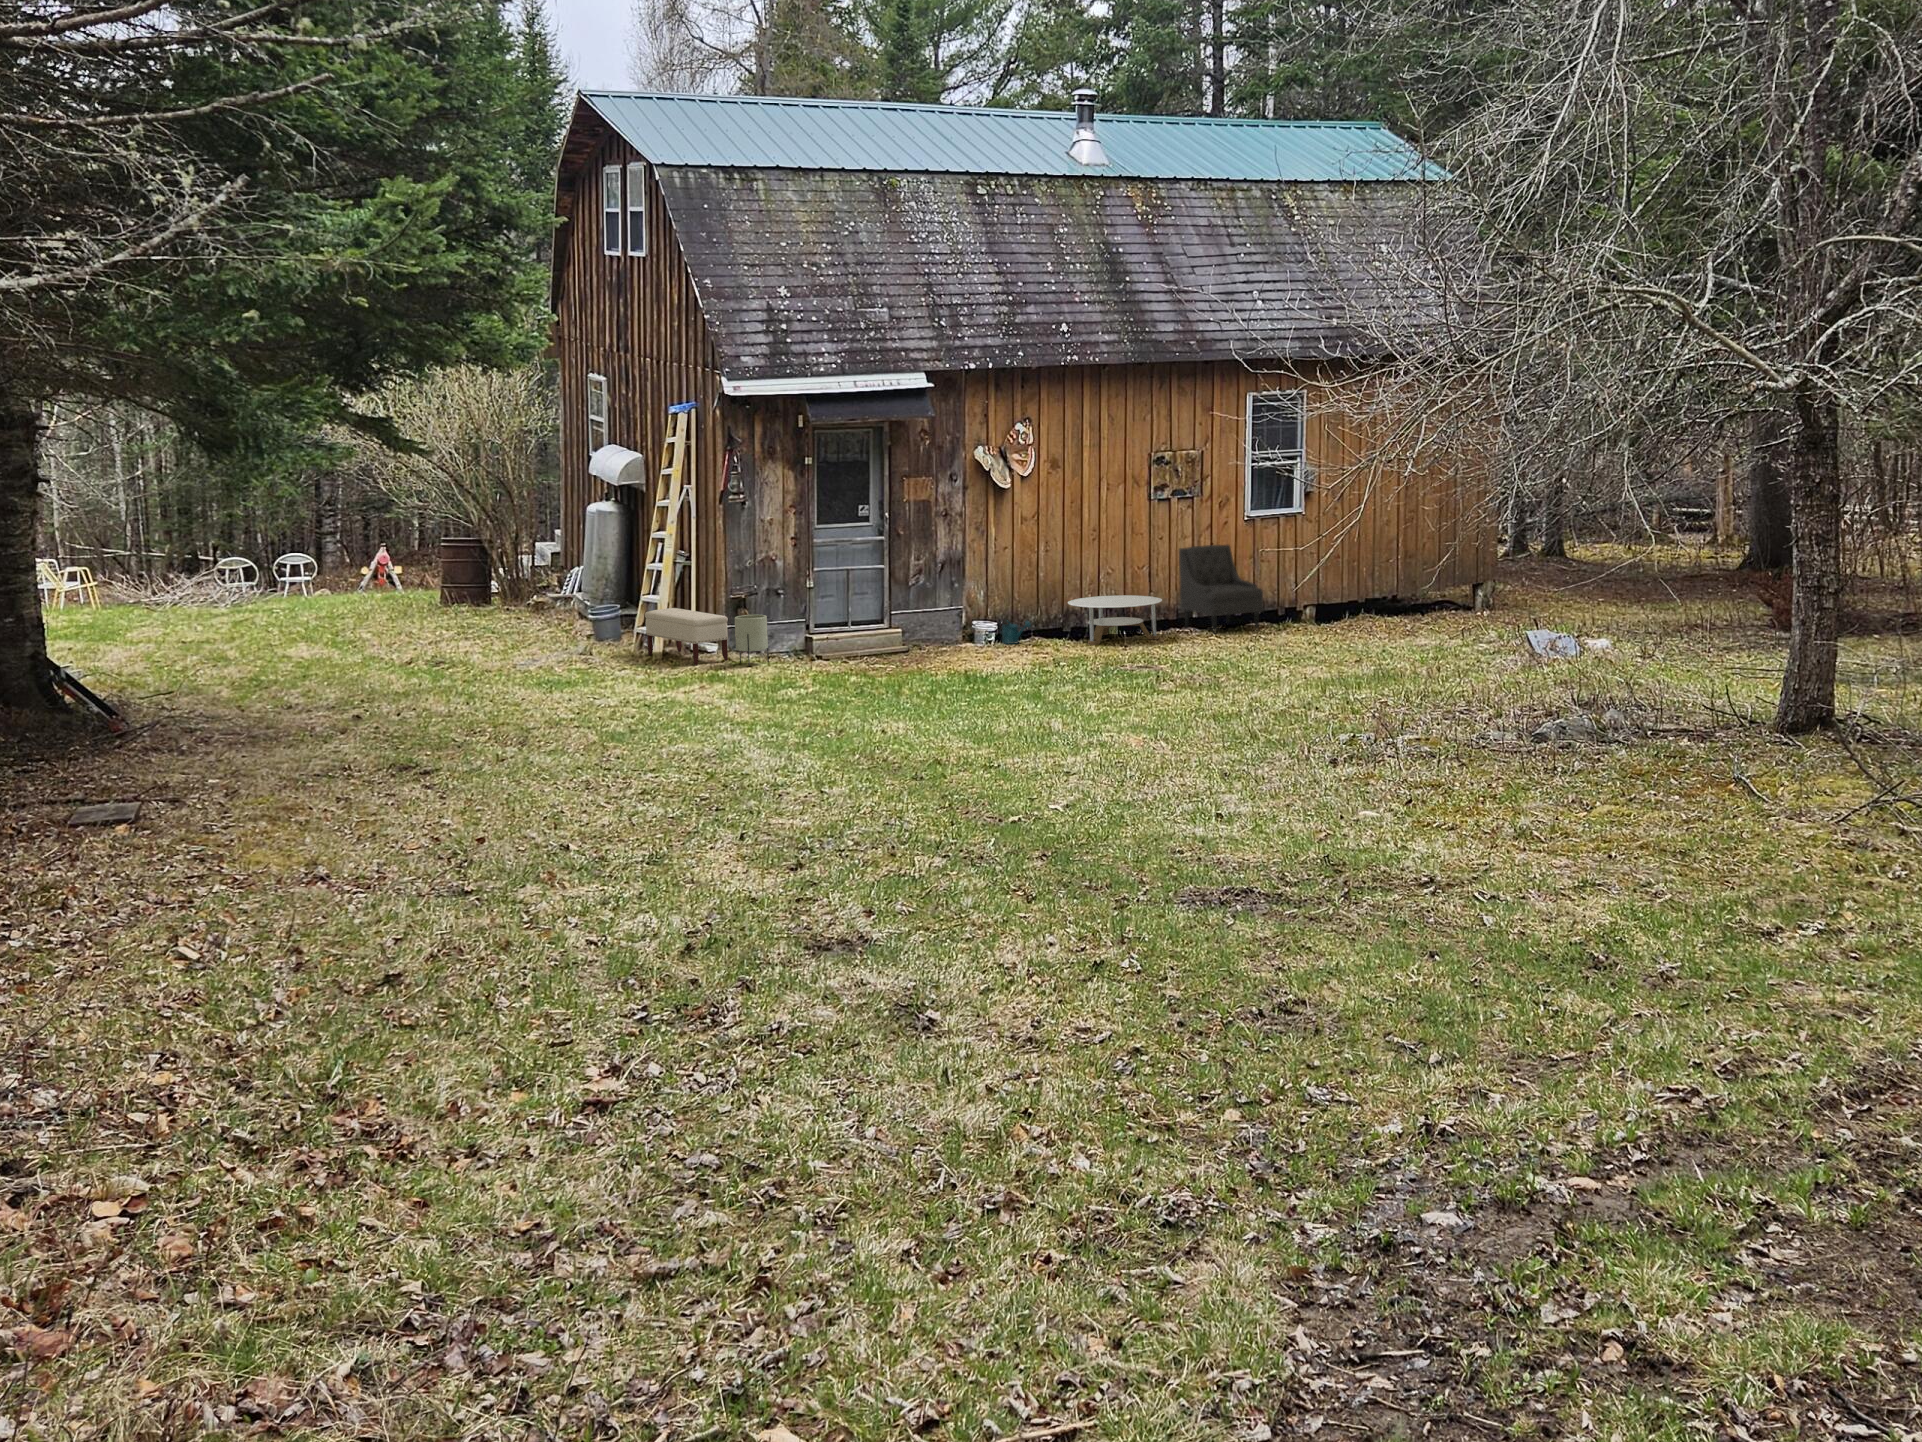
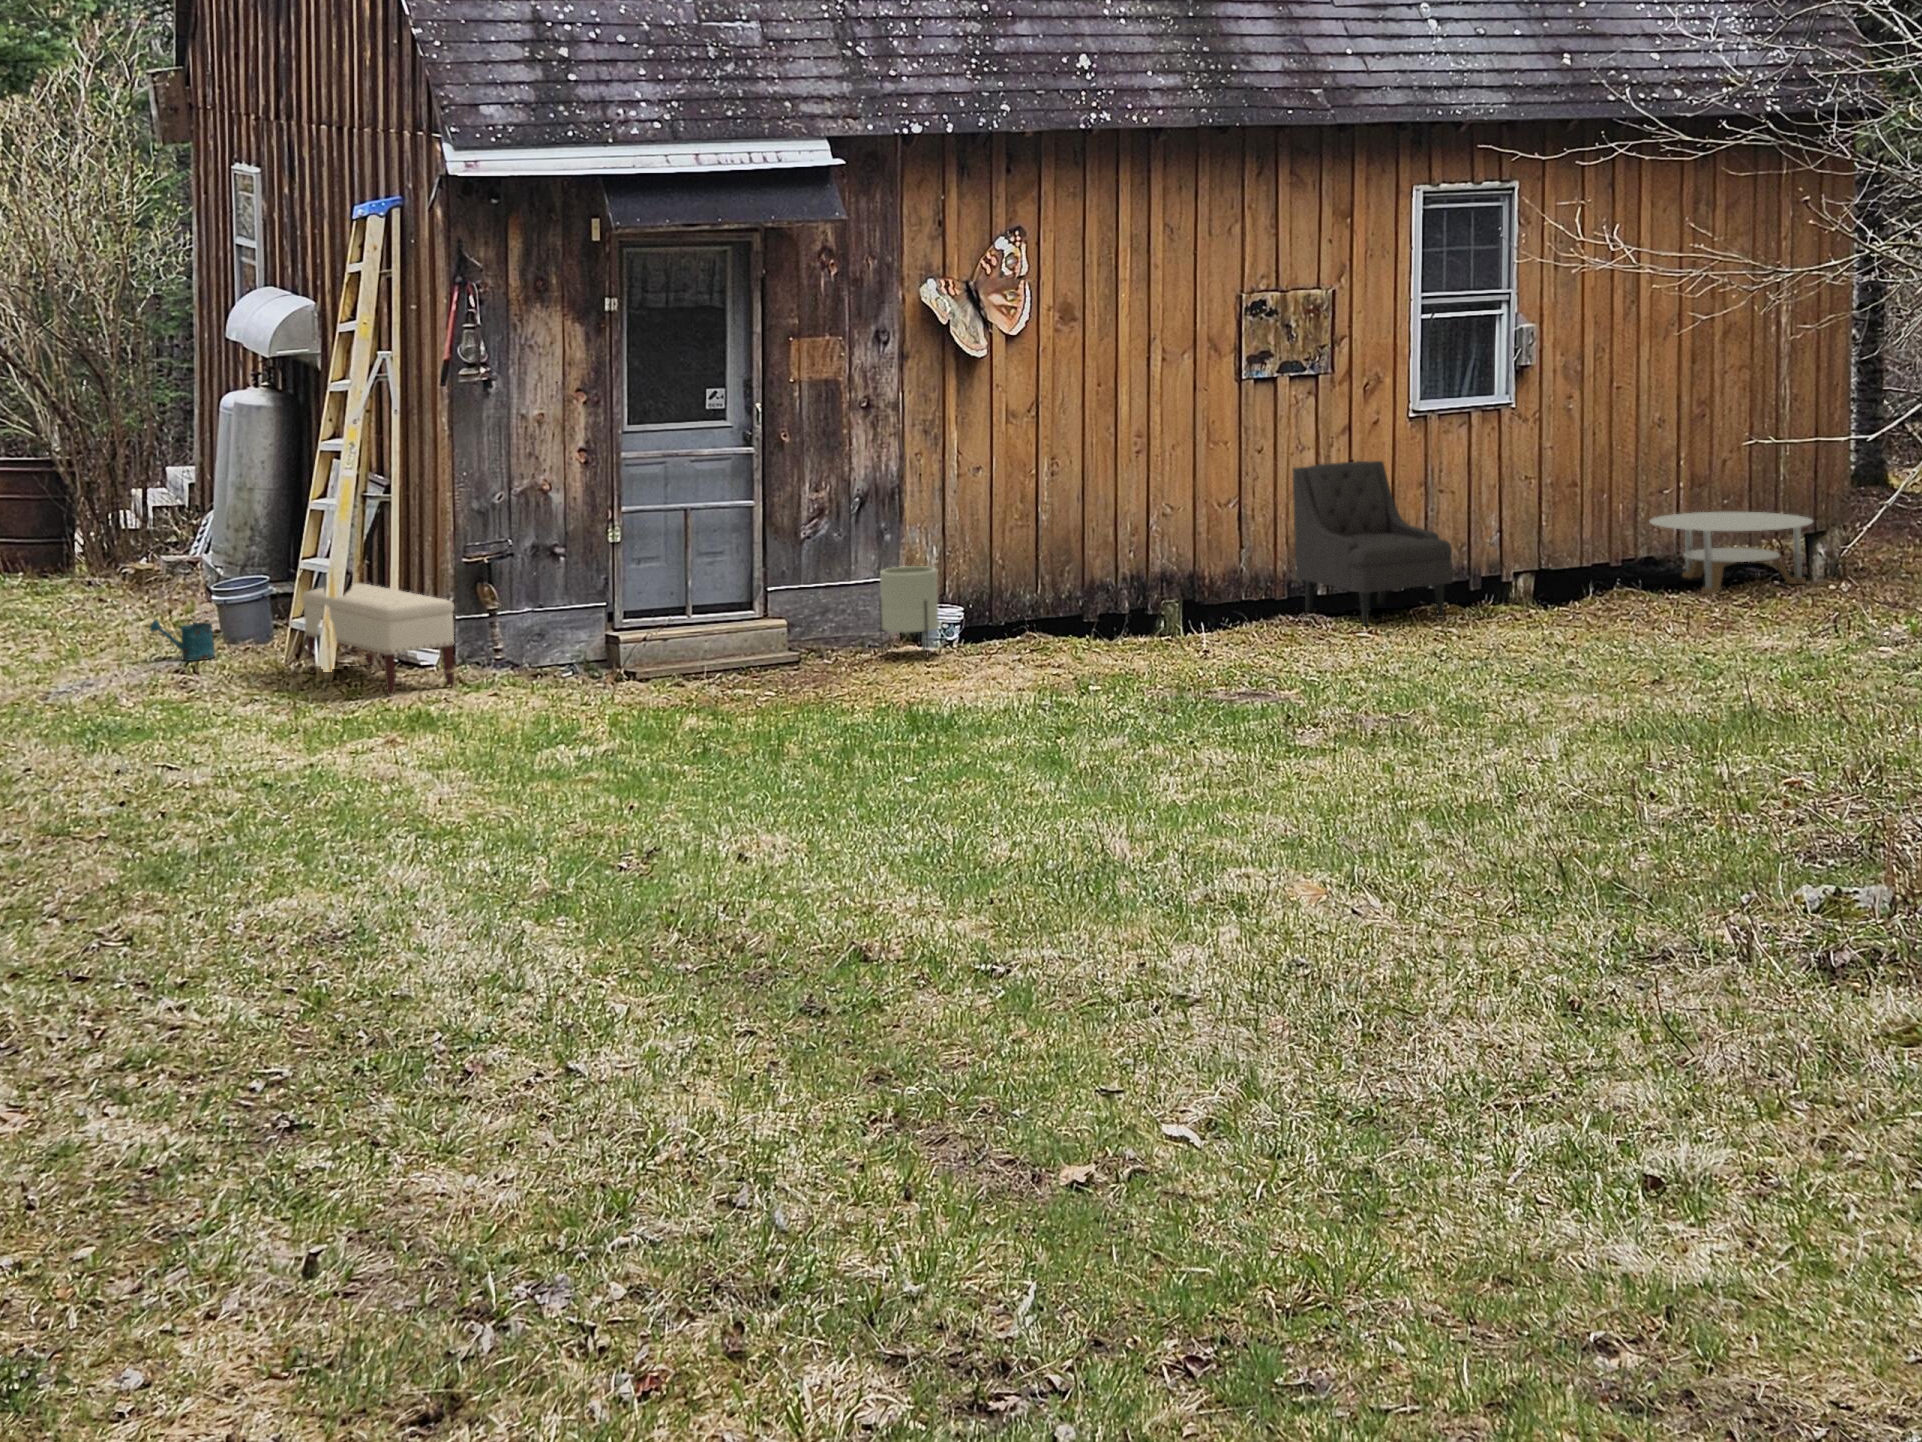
round table: present [1068,595,1162,645] -> present [1649,512,1813,594]
planter: present [735,615,769,666] -> present [879,566,938,650]
watering can: present [1001,620,1031,644] -> present [150,614,215,661]

